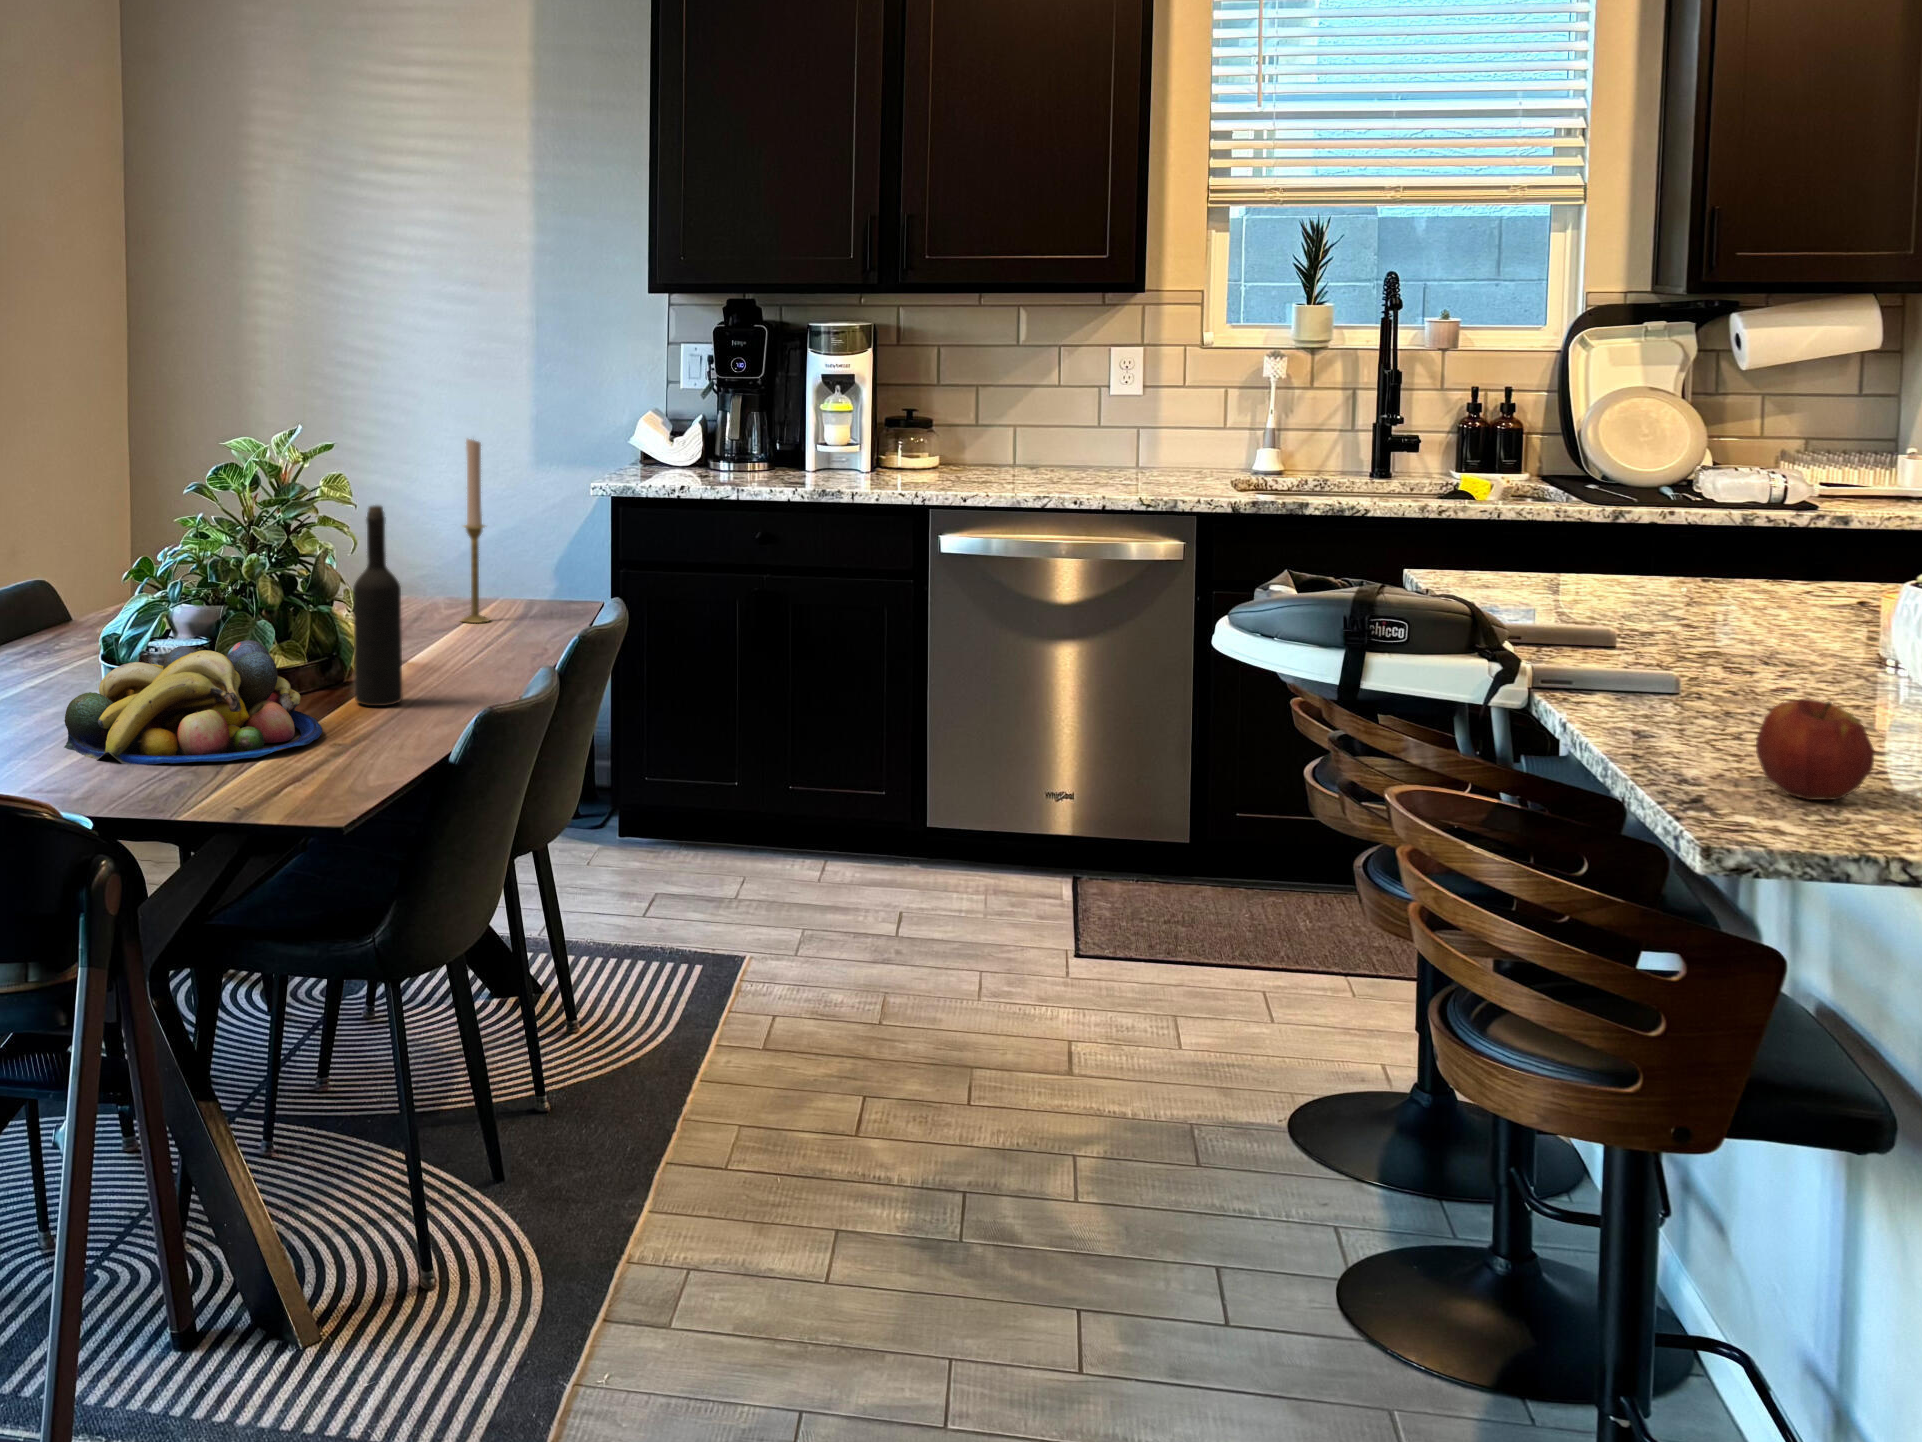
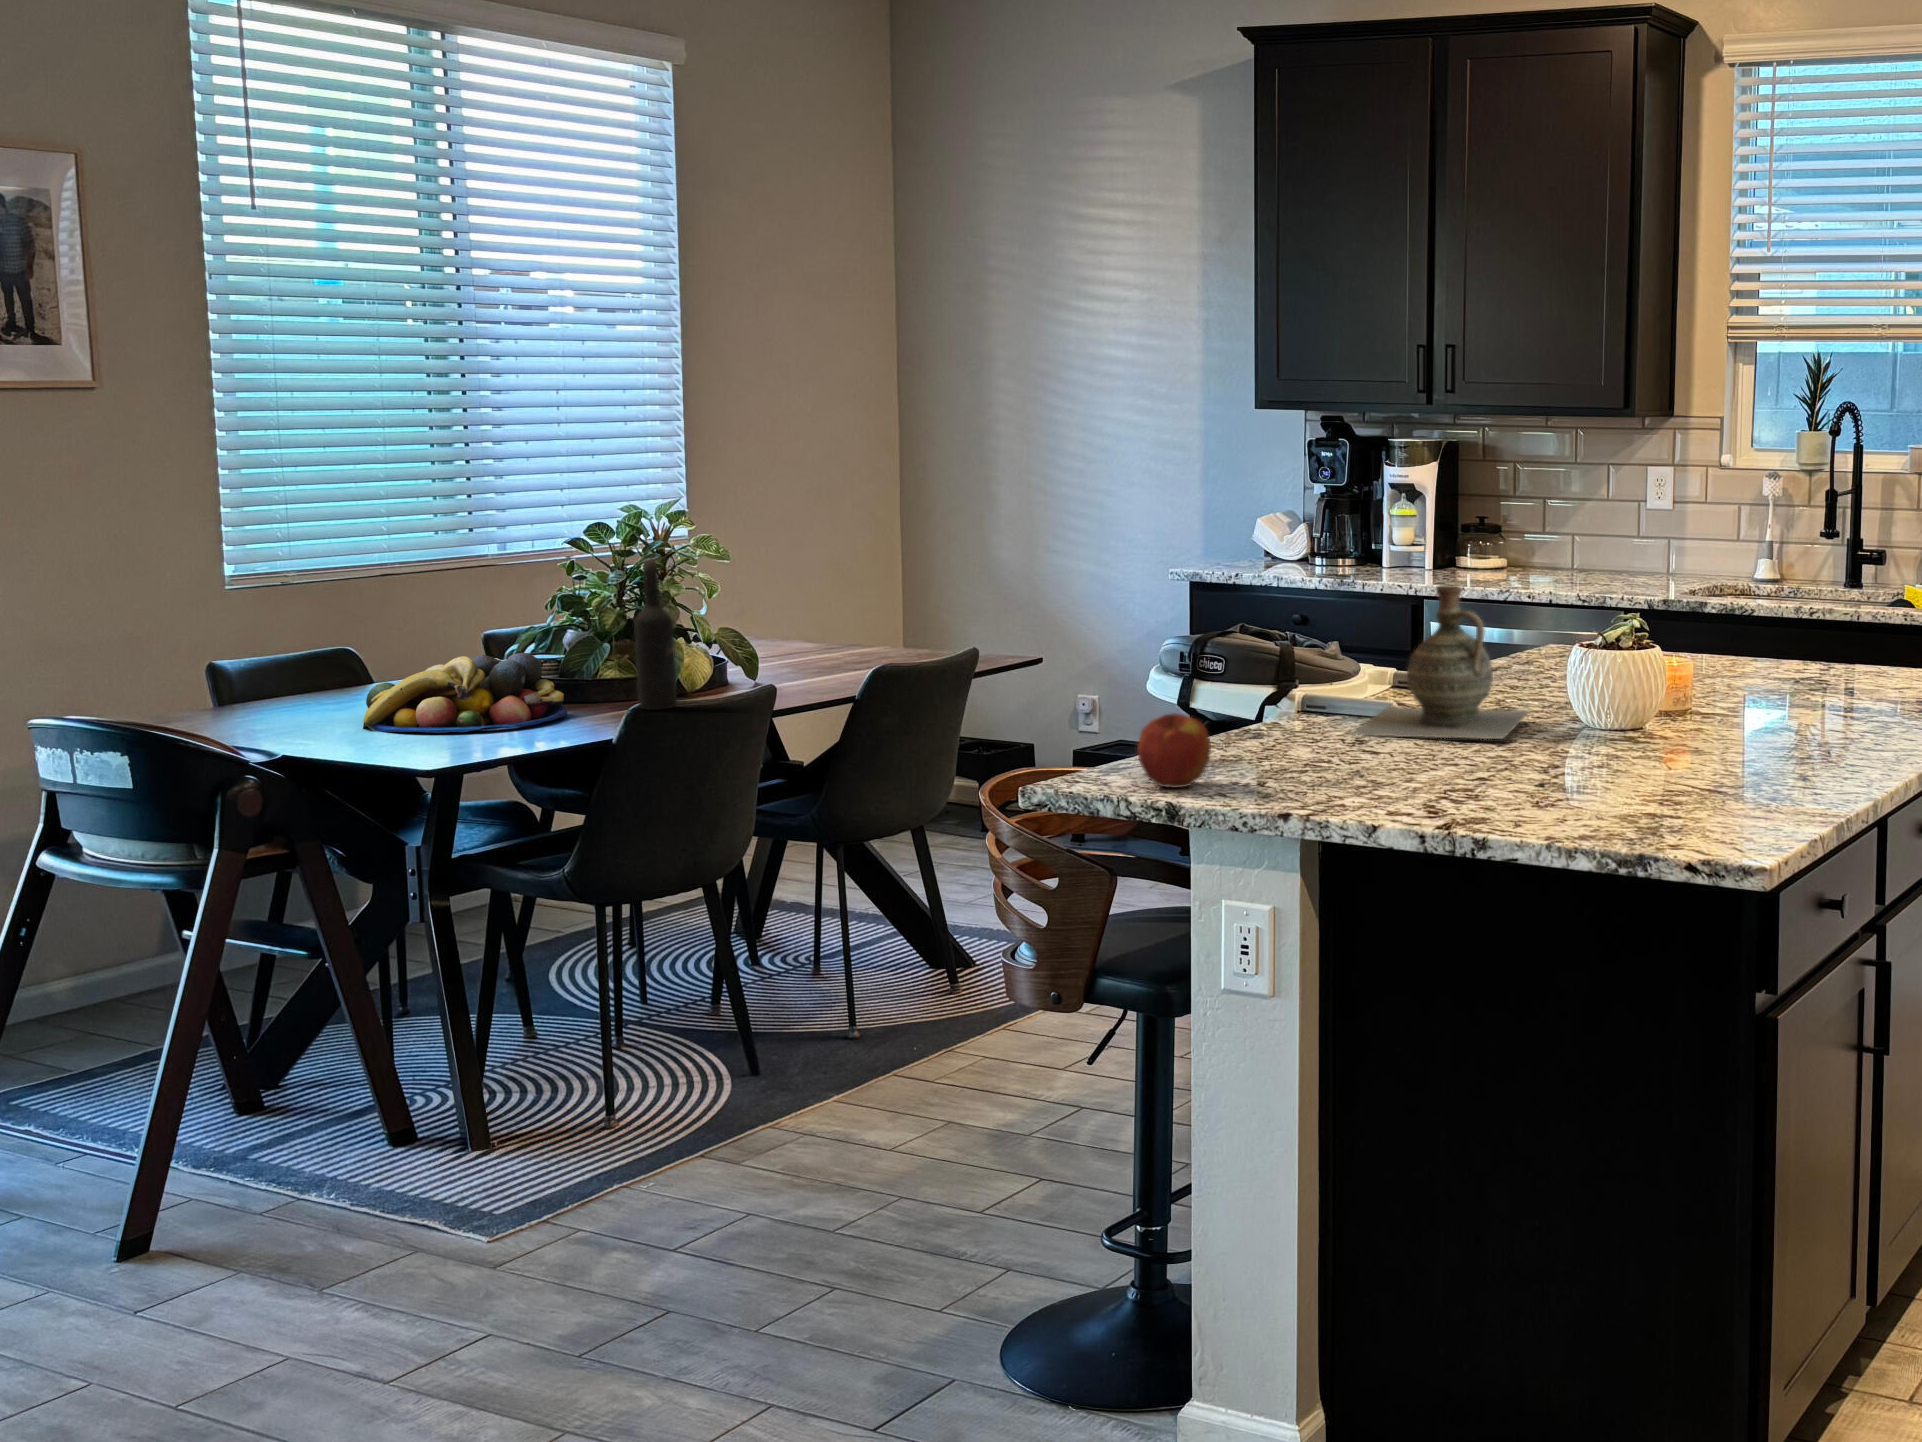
candlestick: present [462,439,489,623] -> none [897,518,923,665]
ceramic jug: none [1568,505,1864,703] -> present [1354,585,1530,739]

